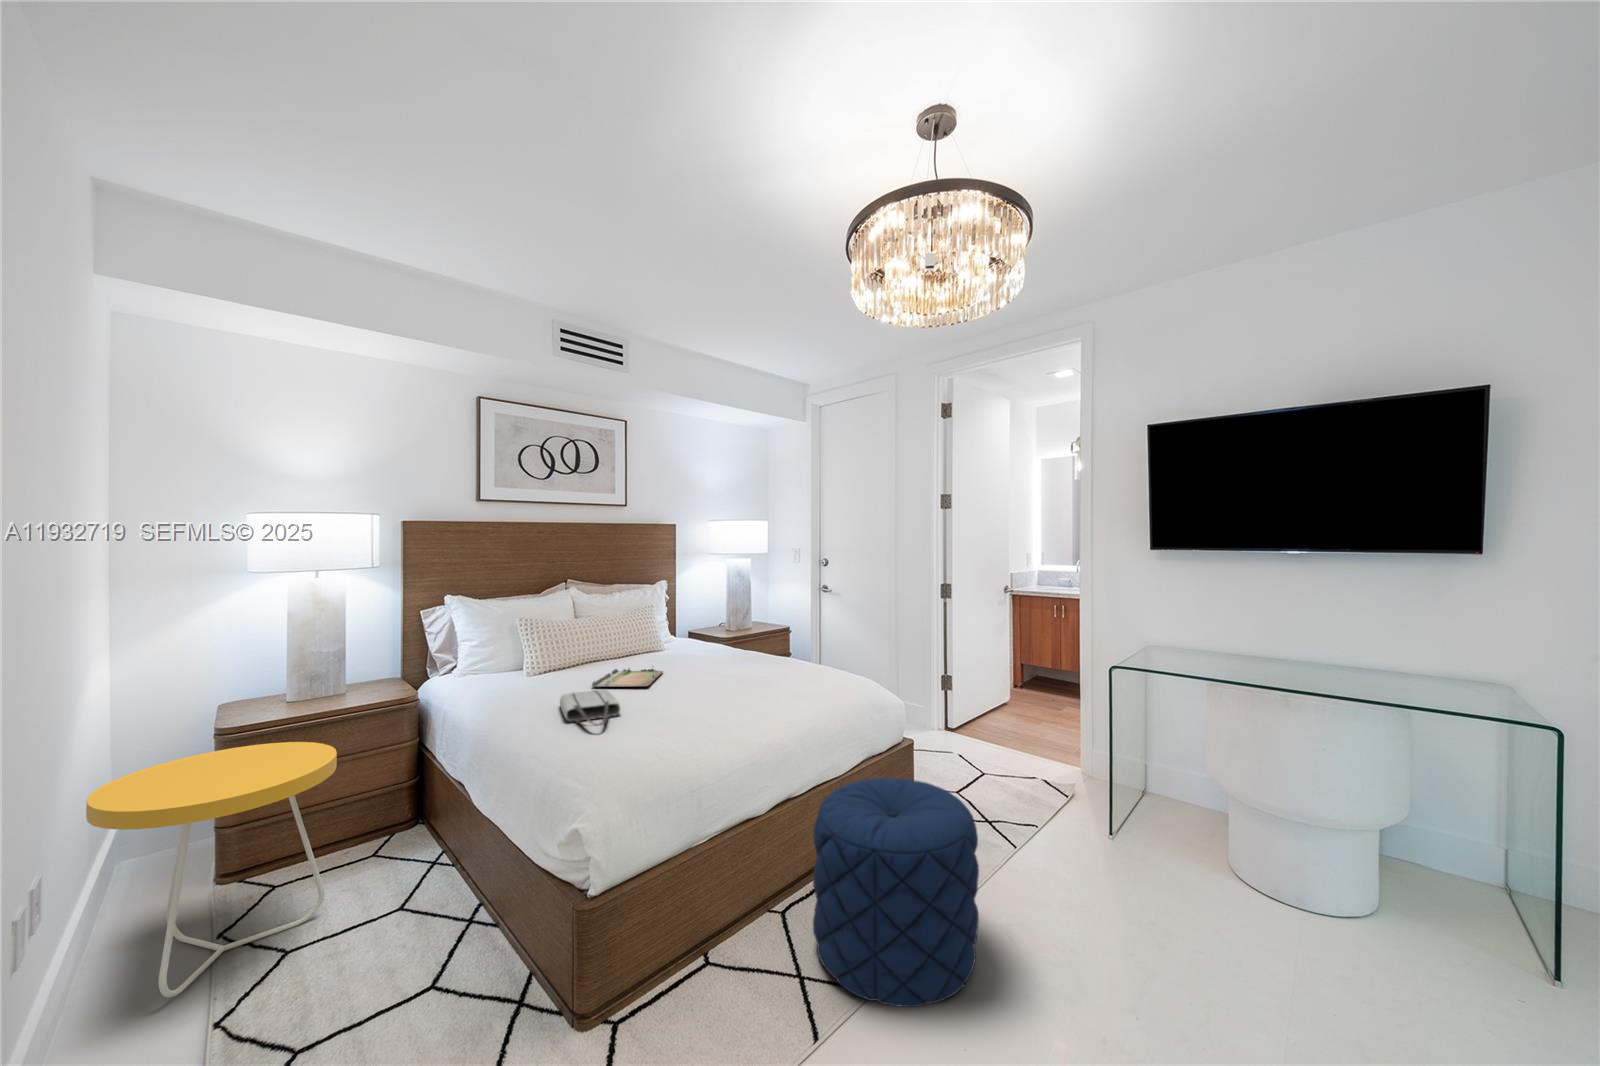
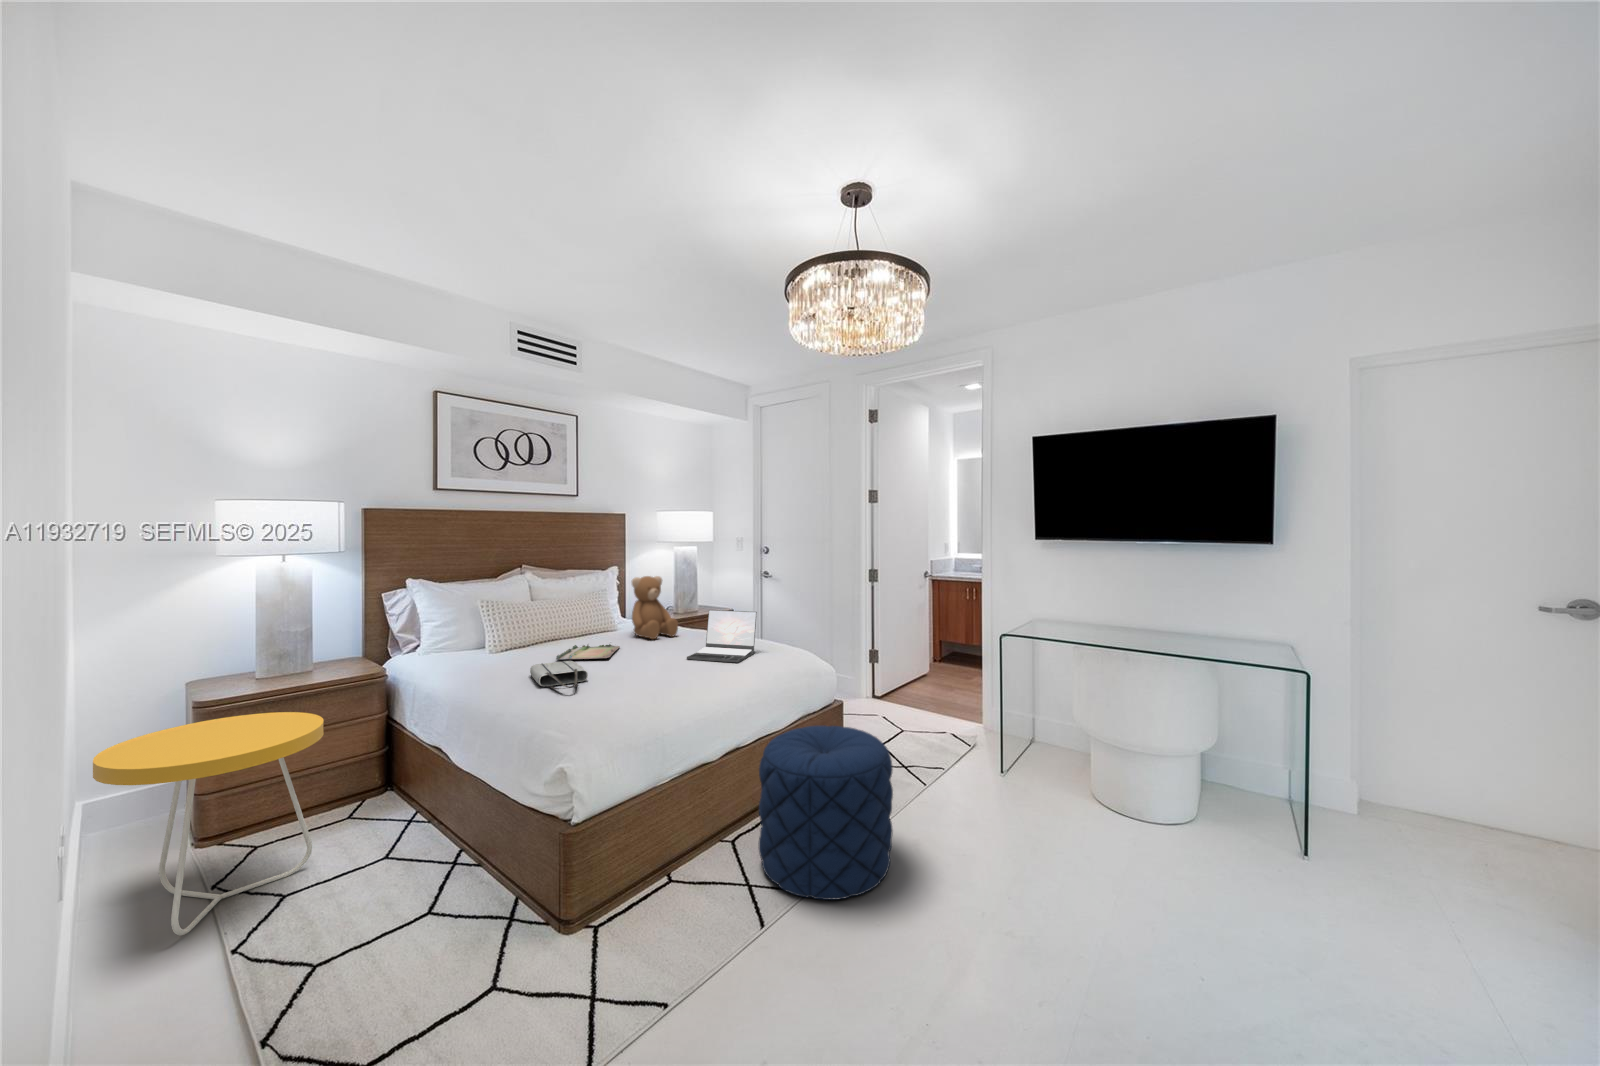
teddy bear: none [678,593,728,663] -> present [632,576,678,639]
laptop: none [734,632,814,695] -> present [687,610,757,662]

